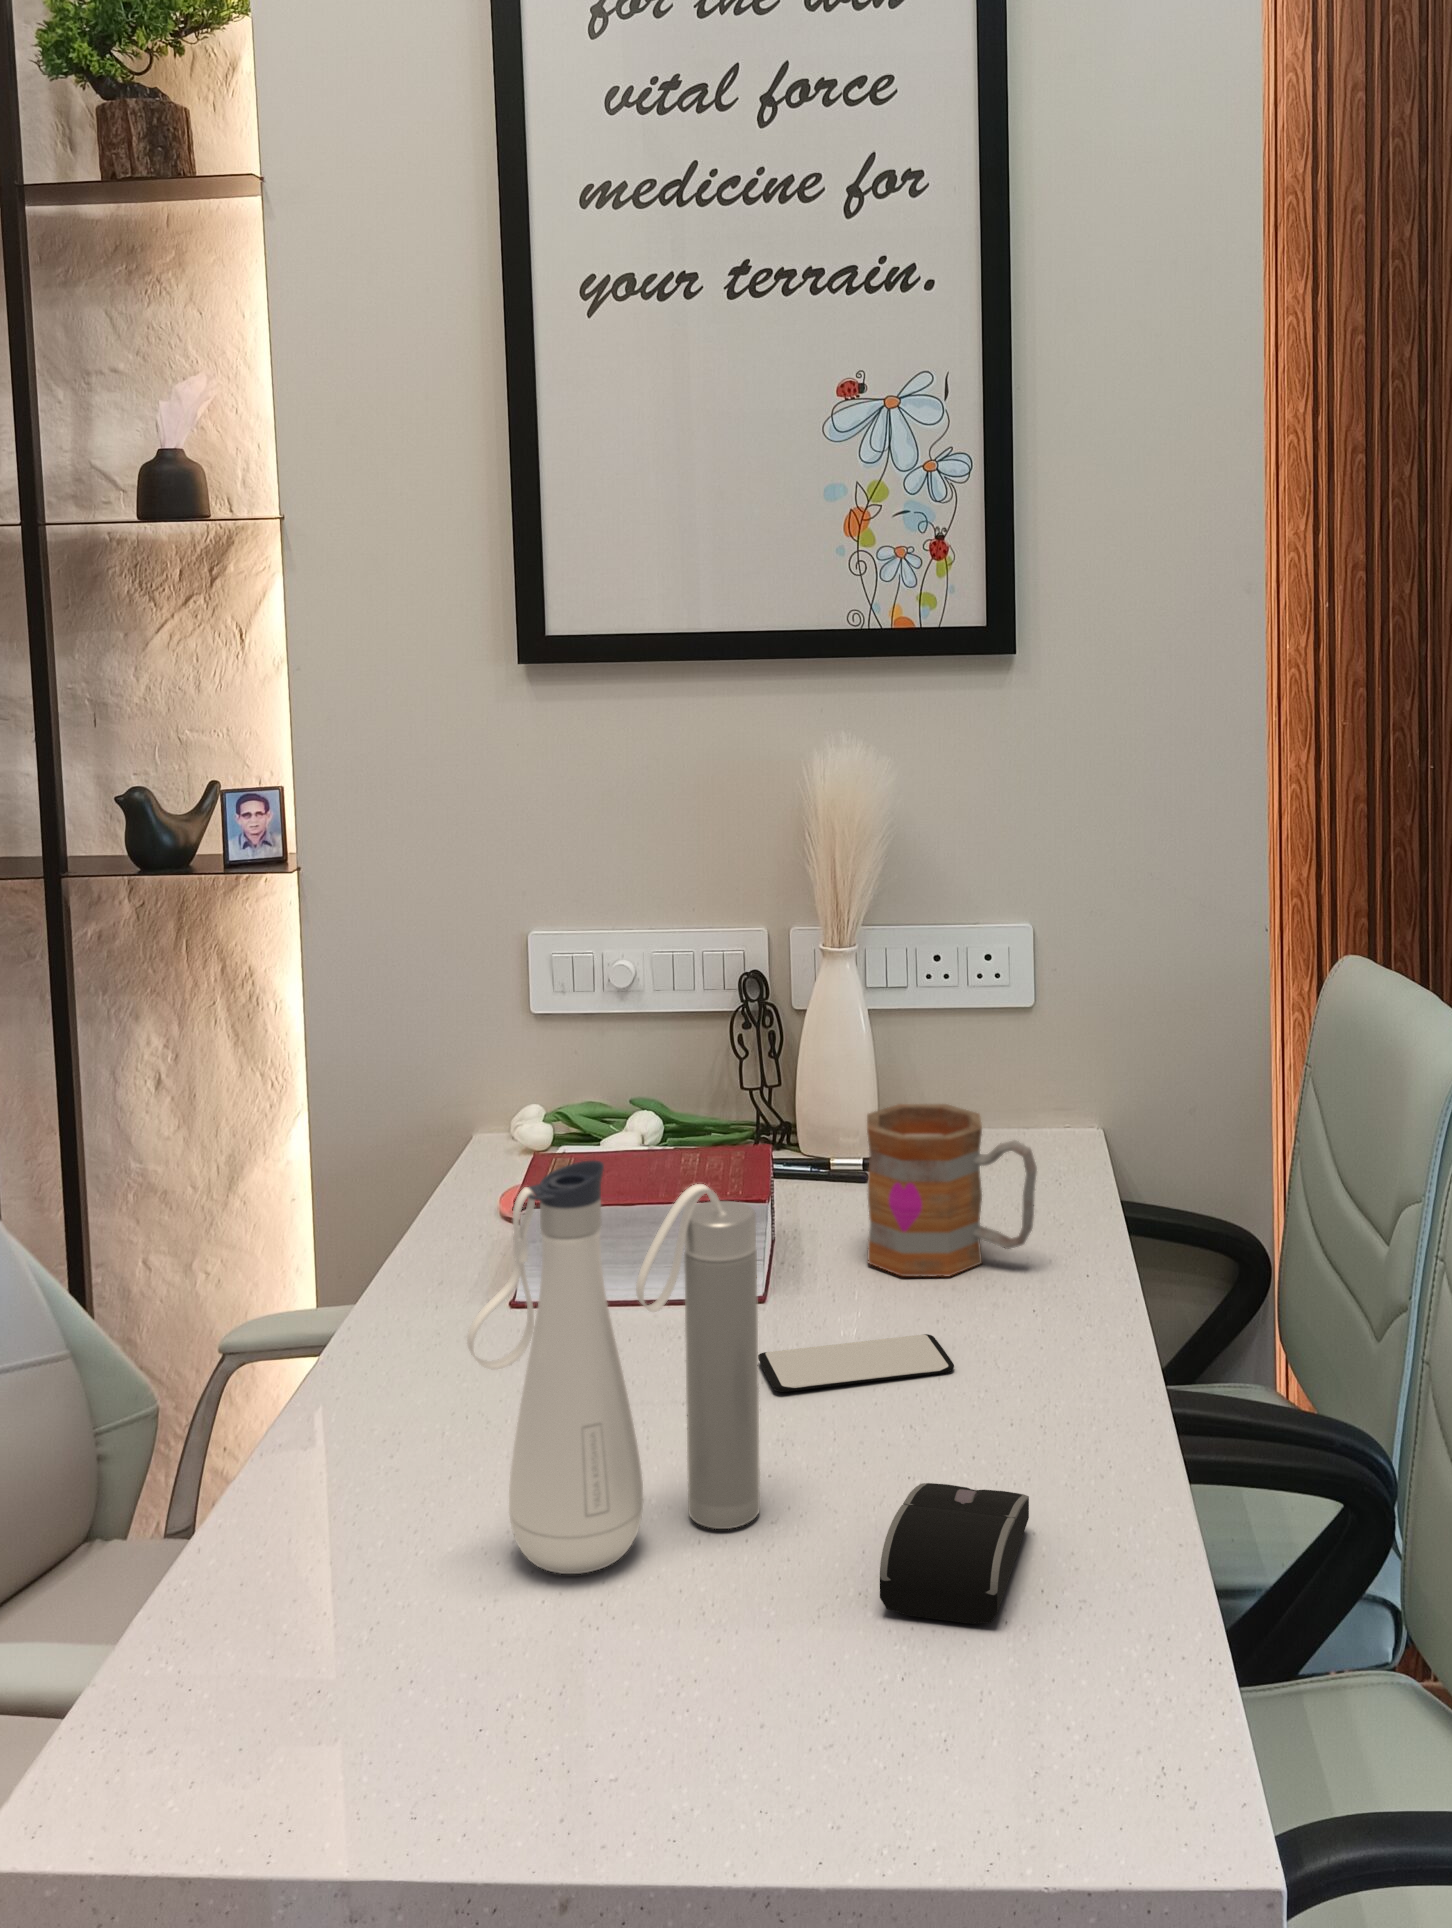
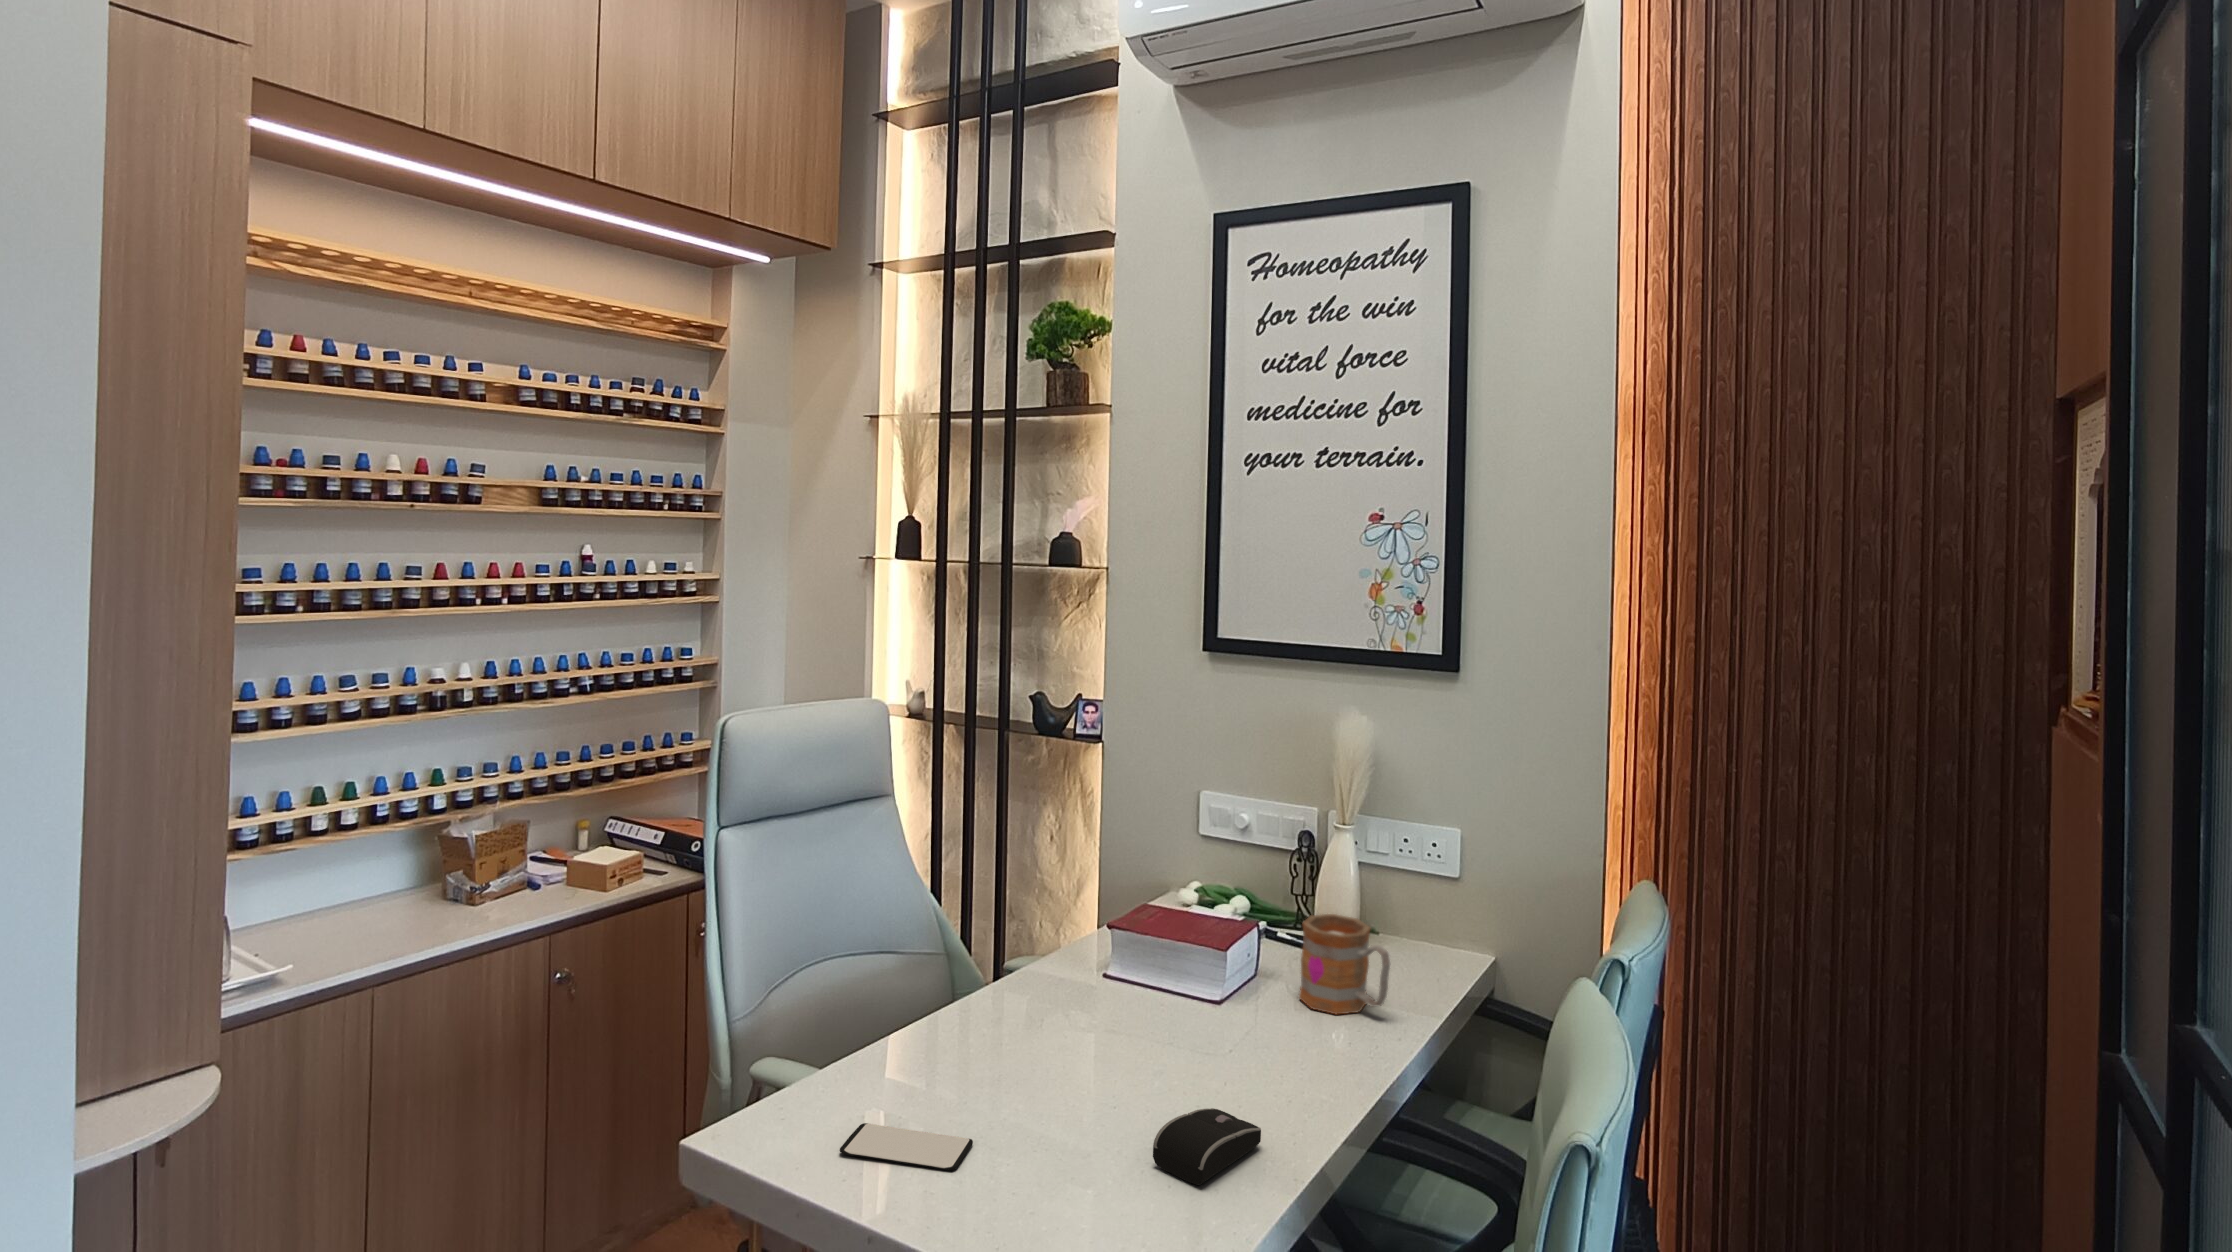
water bottle: present [467,1160,760,1574] -> none [996,901,1148,1107]
smartphone: present [758,1334,954,1392] -> present [840,1123,973,1171]

